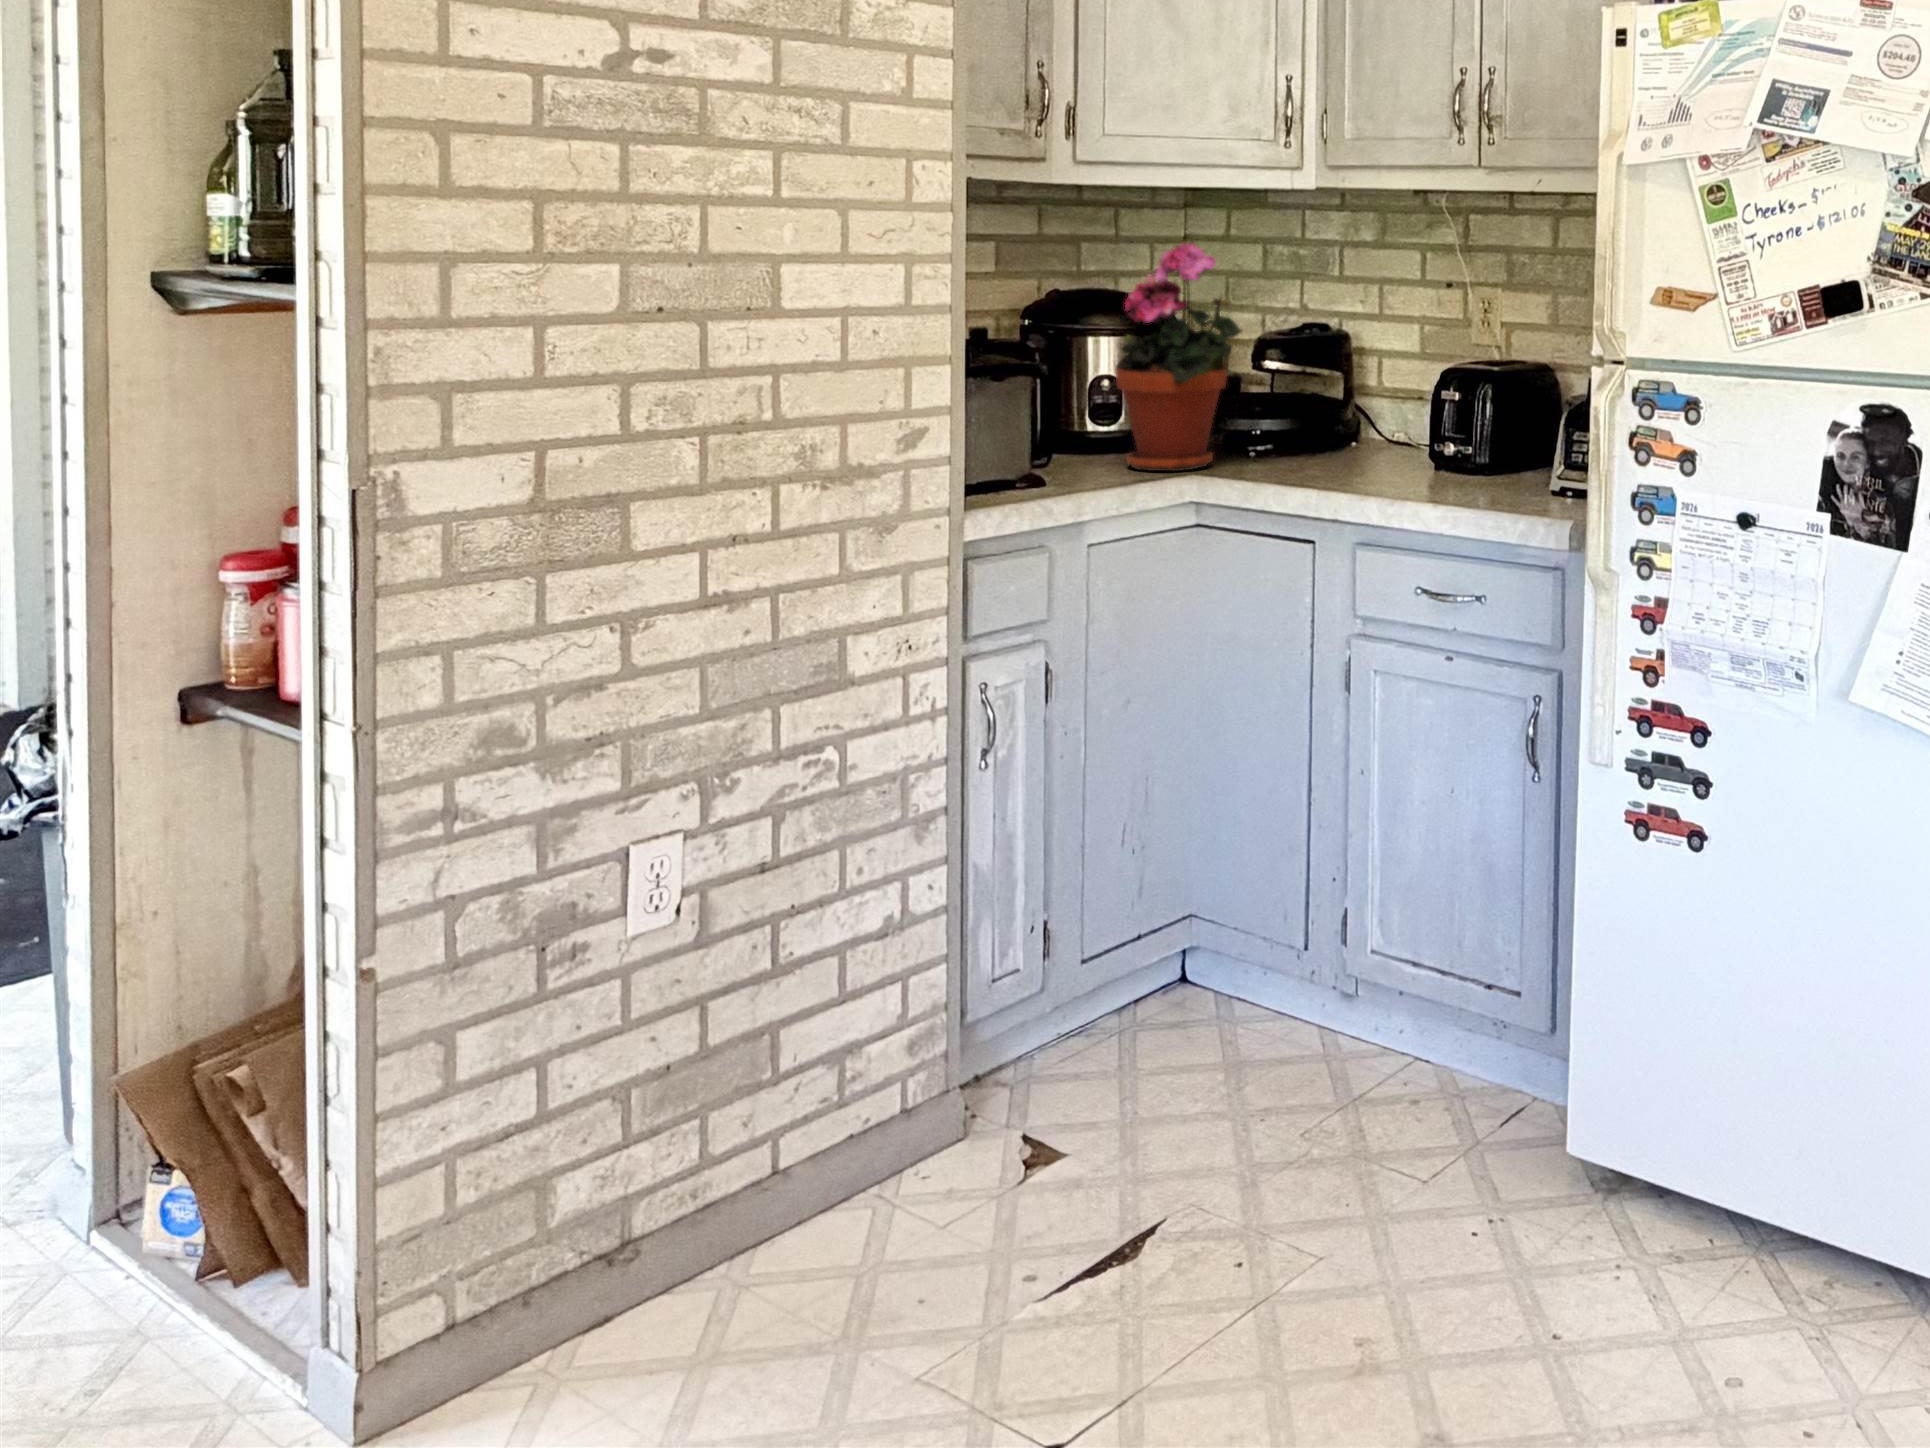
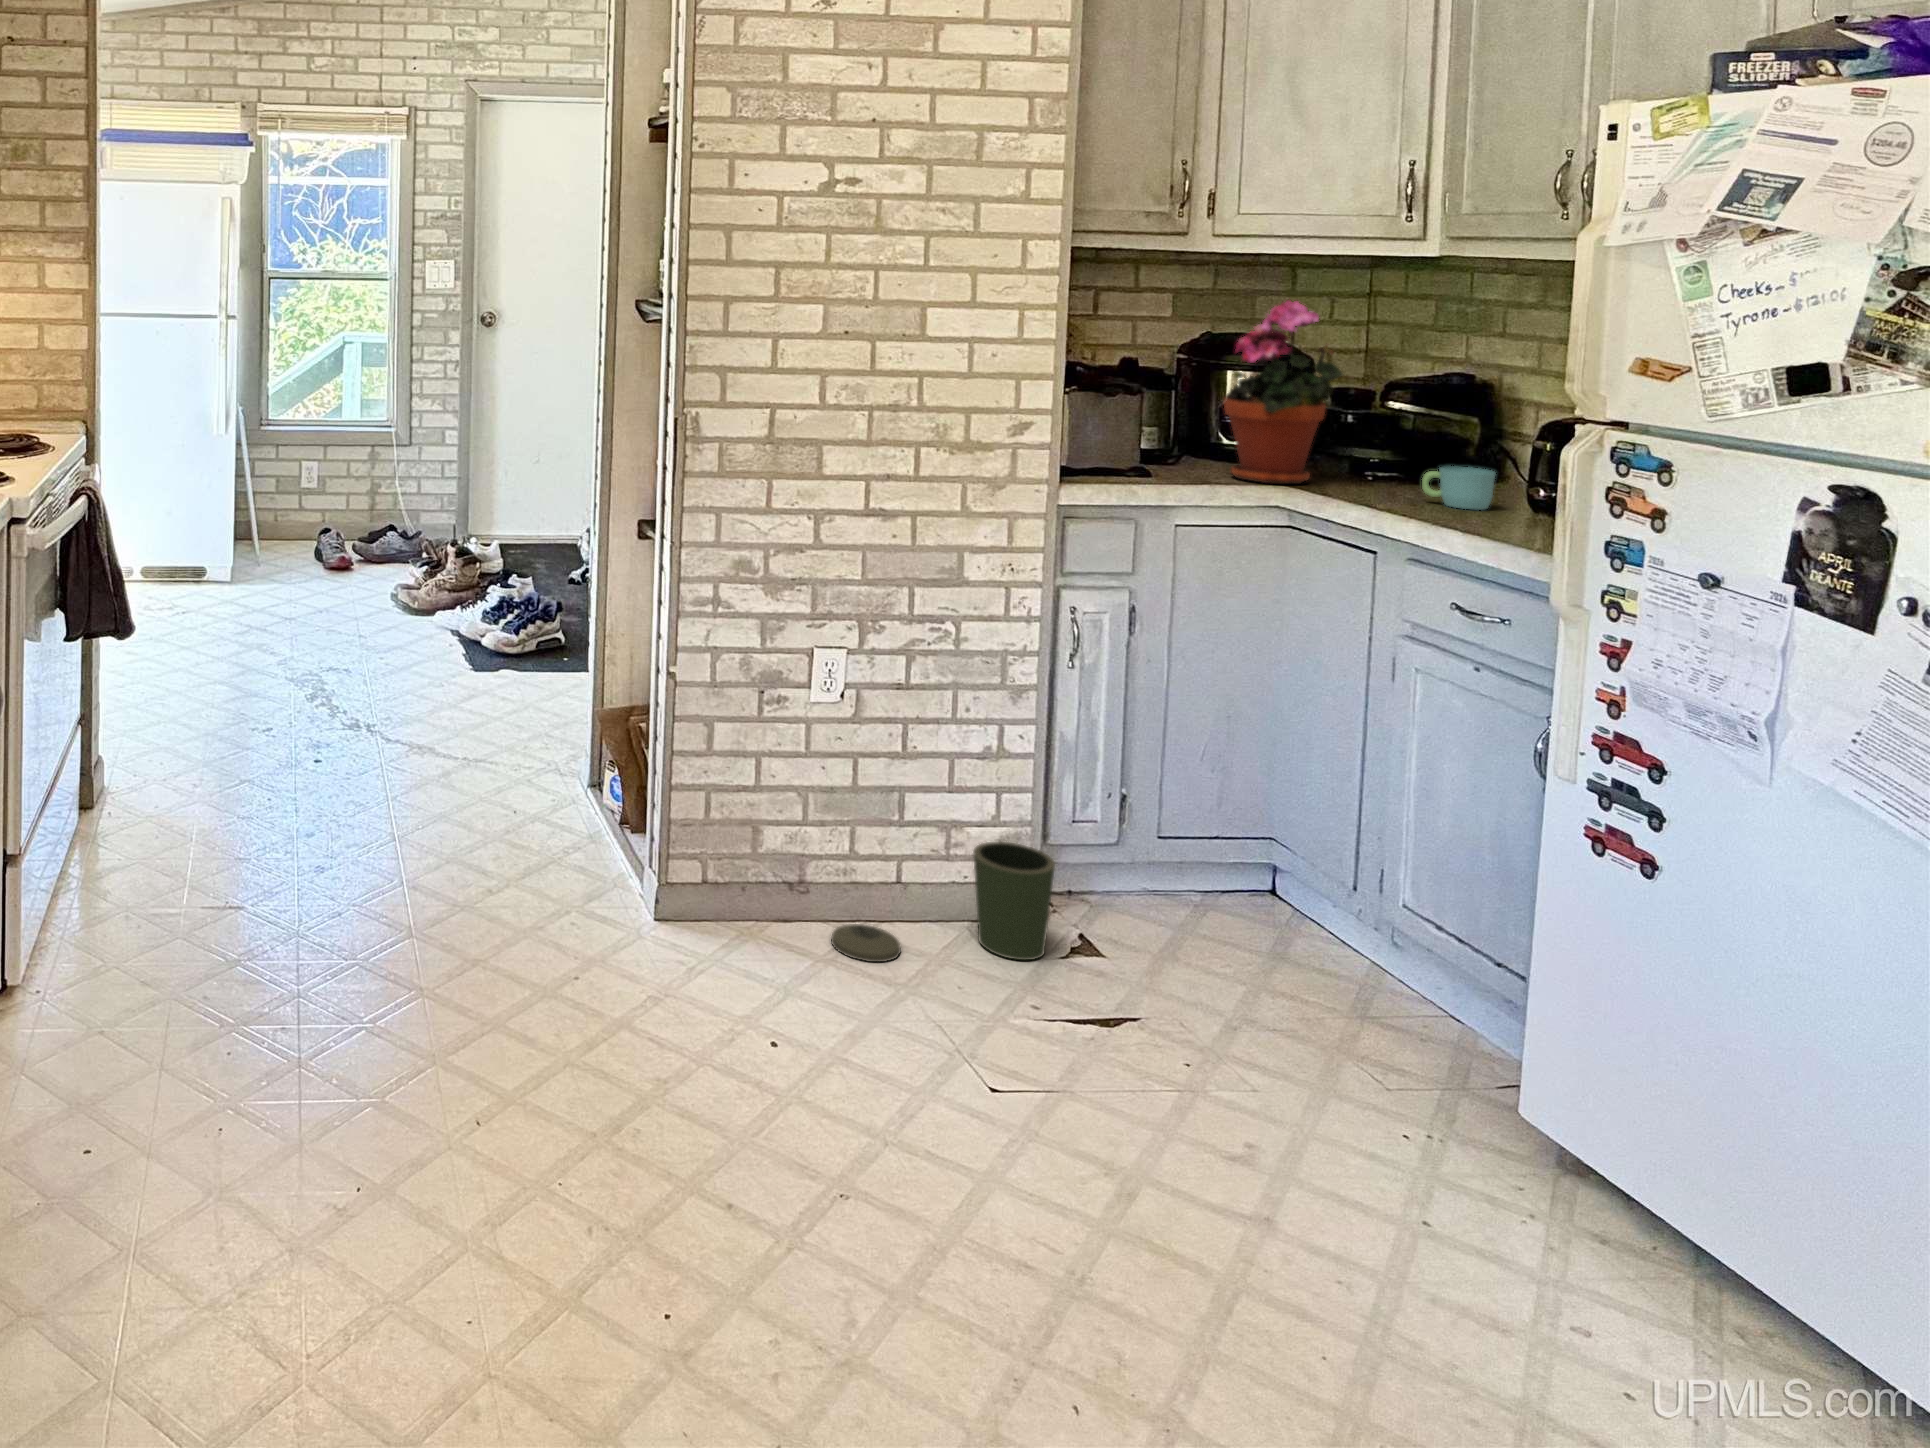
mug: none [1336,425,1403,472] -> present [1422,466,1495,510]
trash can: none [690,1037,1007,1338] -> present [831,842,1055,962]

